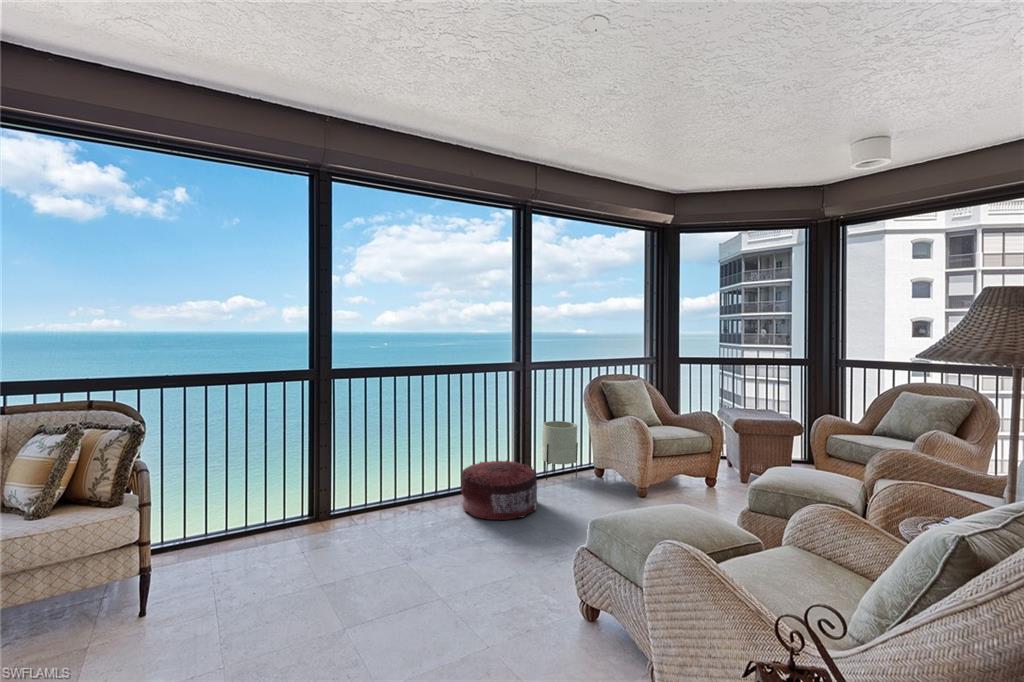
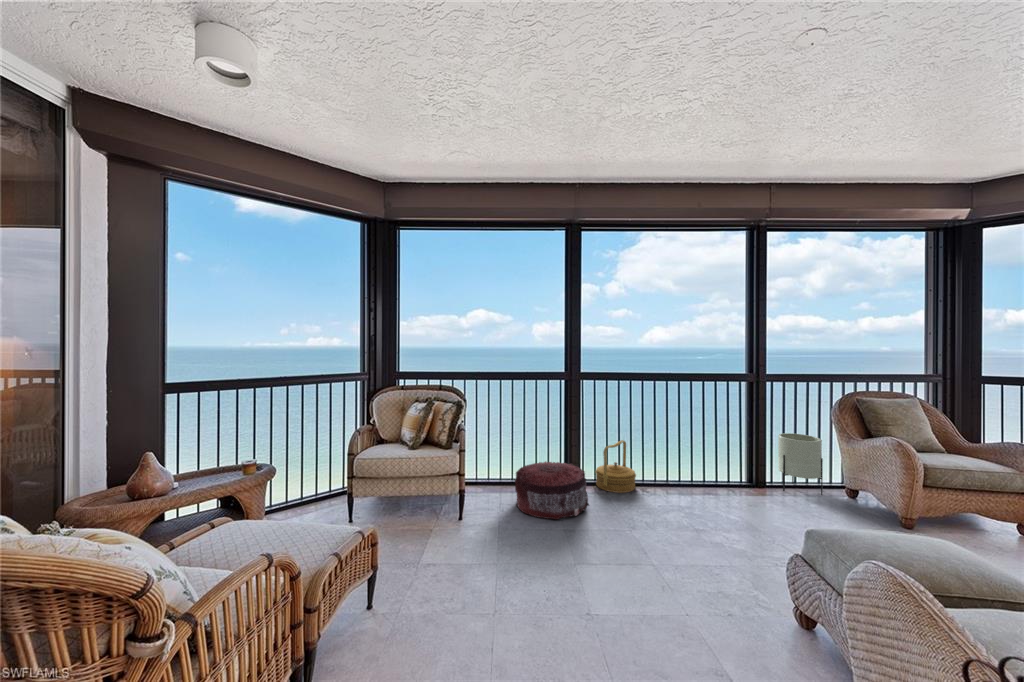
woven basket: none [353,450,405,518] -> present [596,440,636,493]
pouf: present [461,460,537,520] -> present [515,462,589,519]

